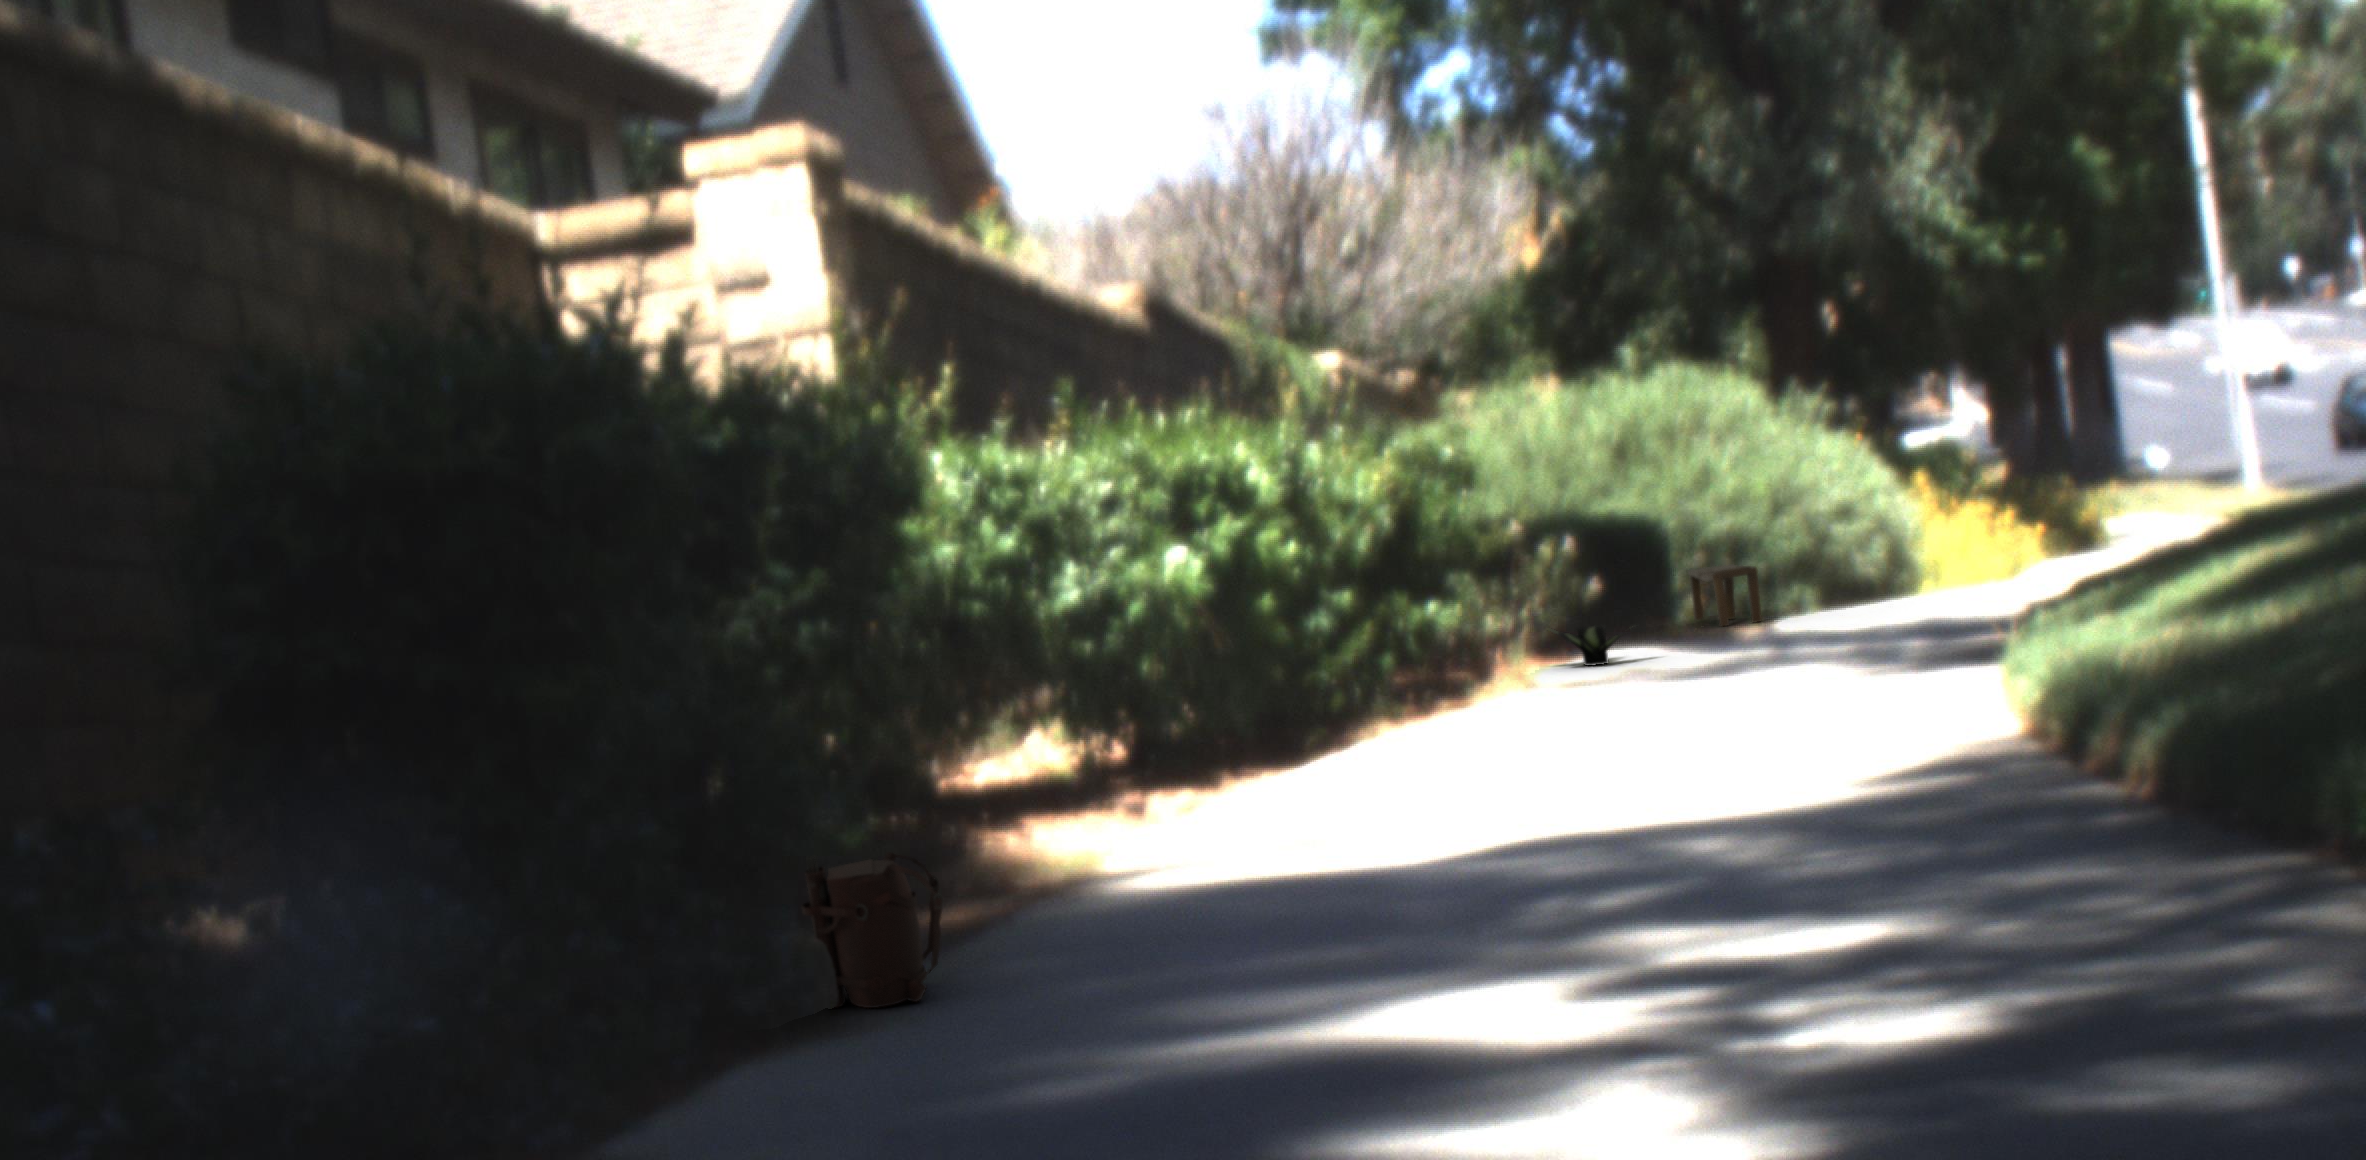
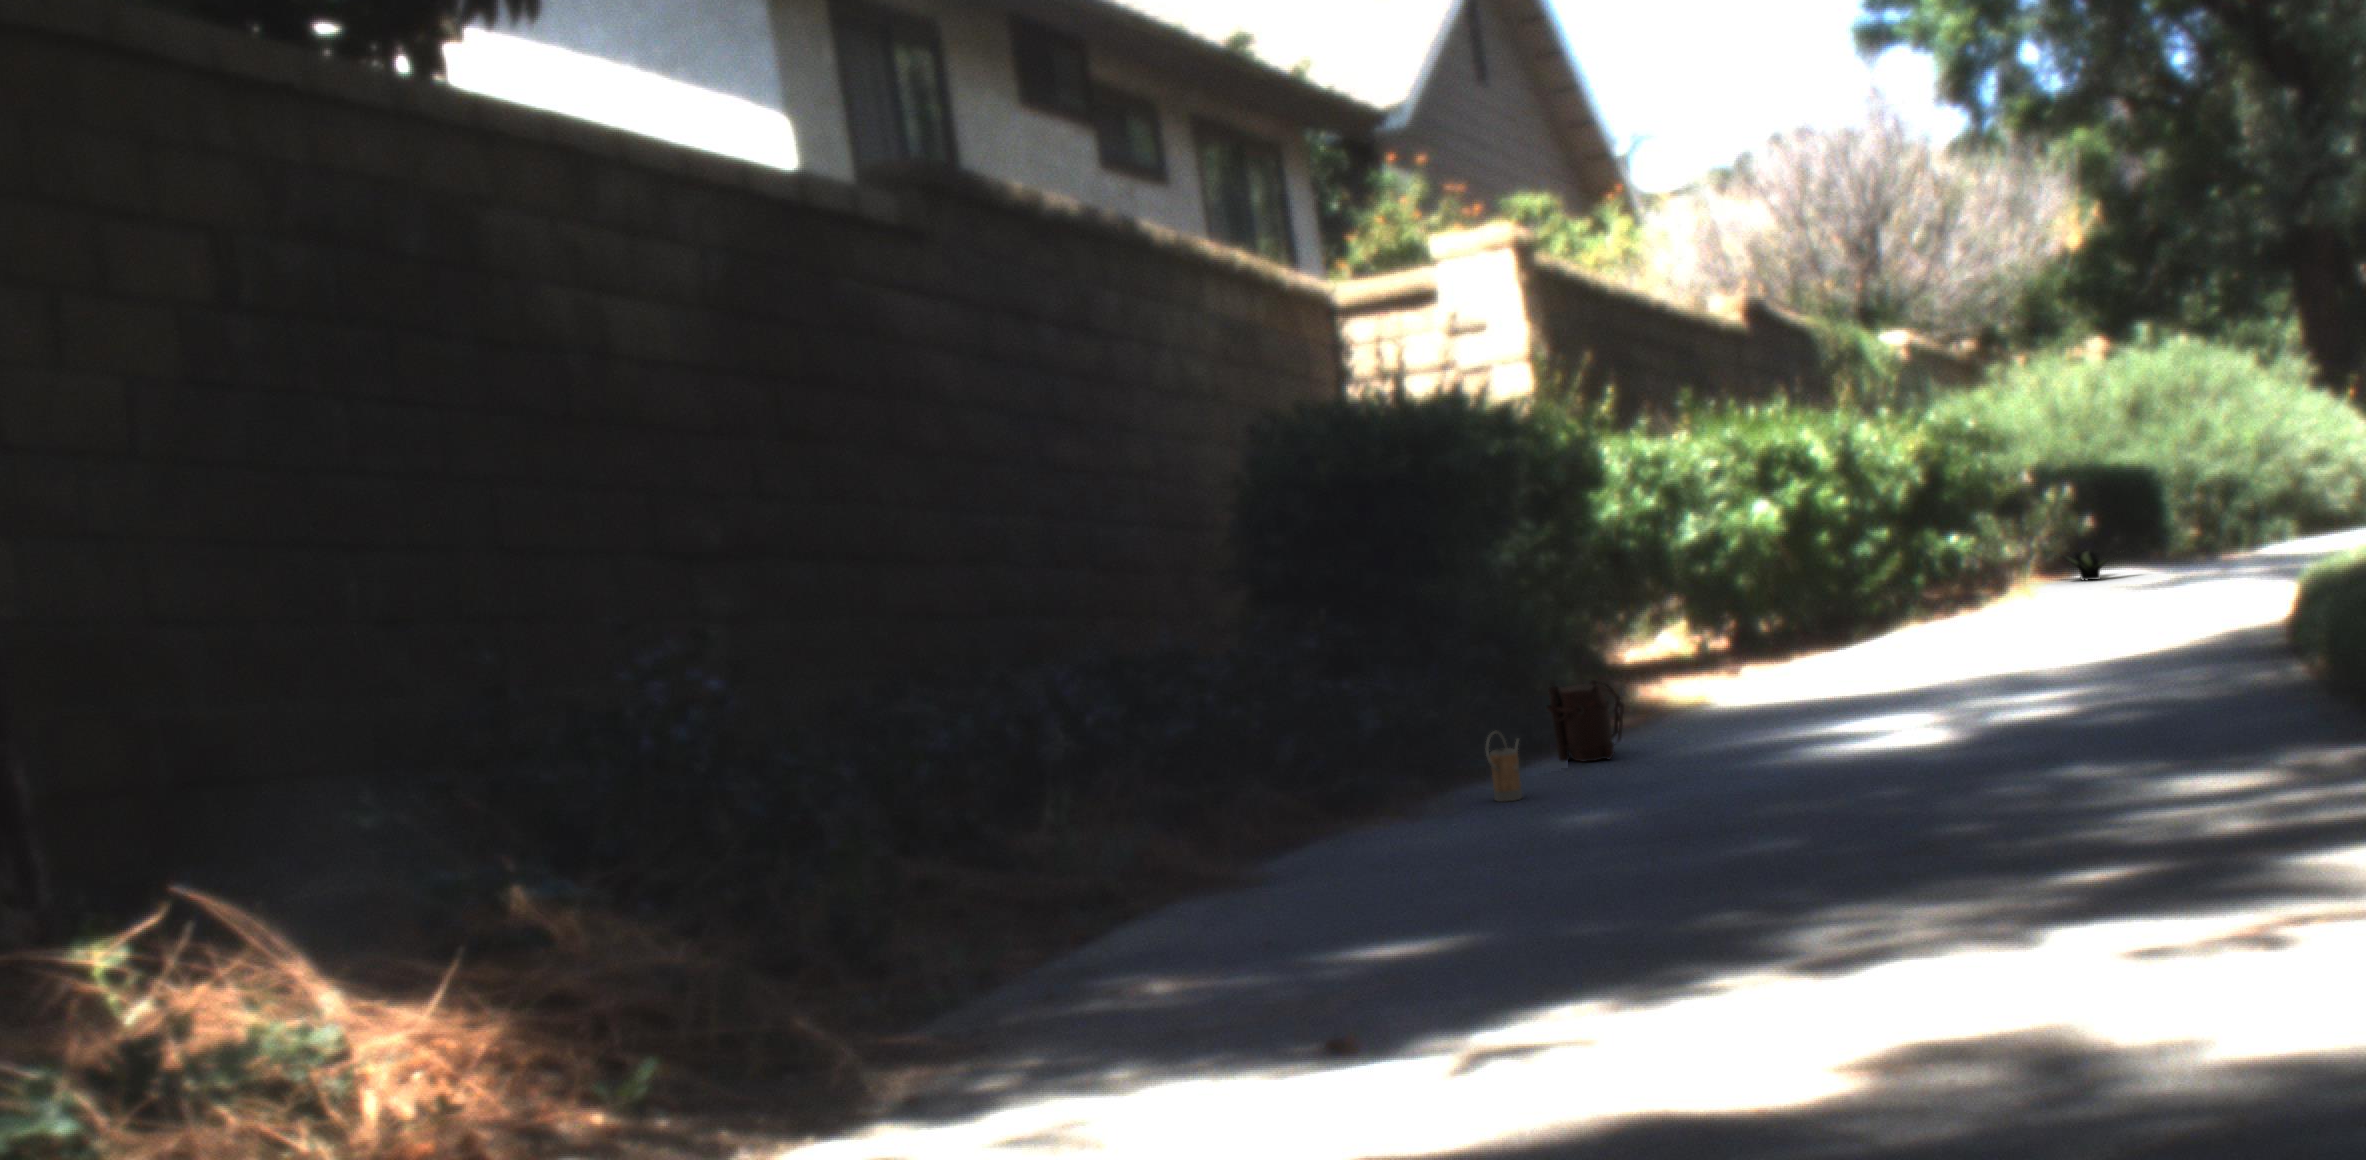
bench: present [1688,564,1762,626] -> none [2185,501,2244,551]
watering can: none [648,975,729,1122] -> present [1485,731,1522,802]

